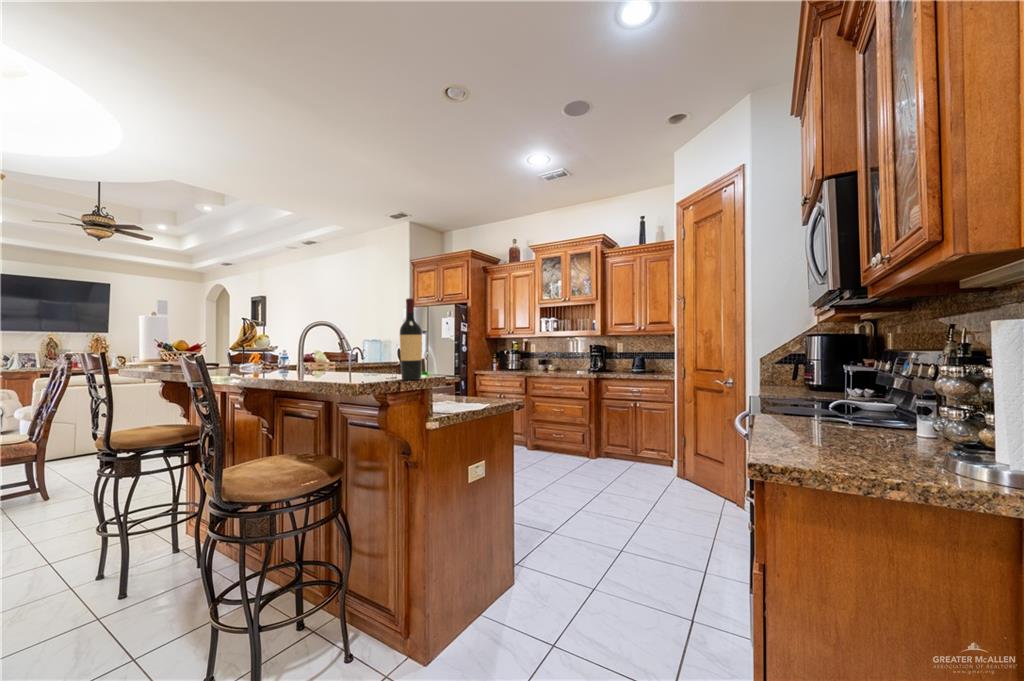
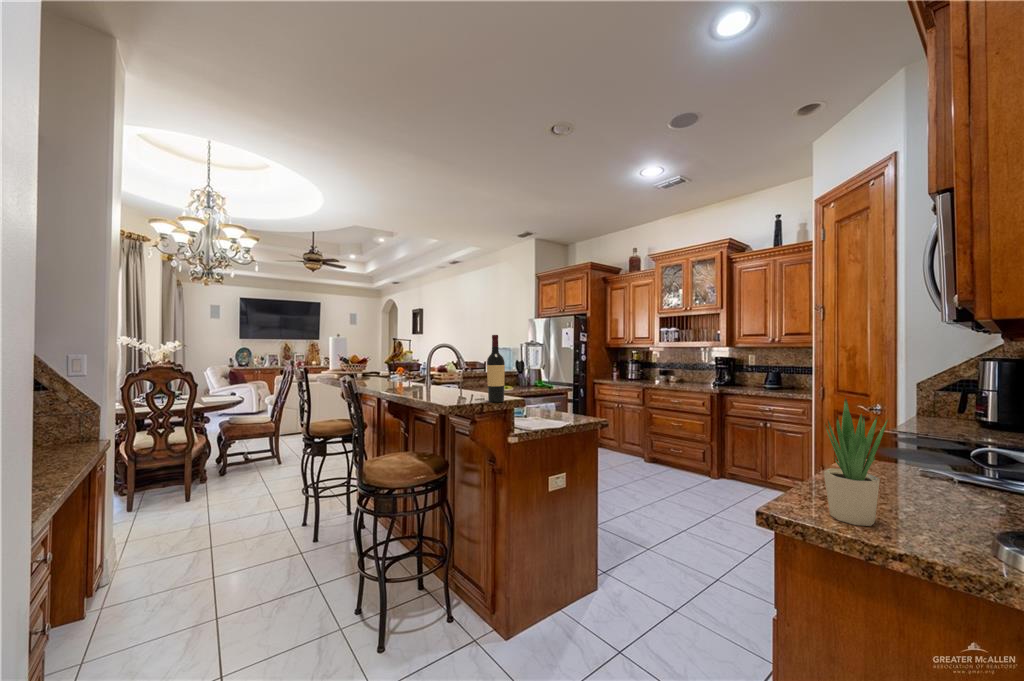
potted plant: none [792,339,851,464] -> present [824,397,888,526]

